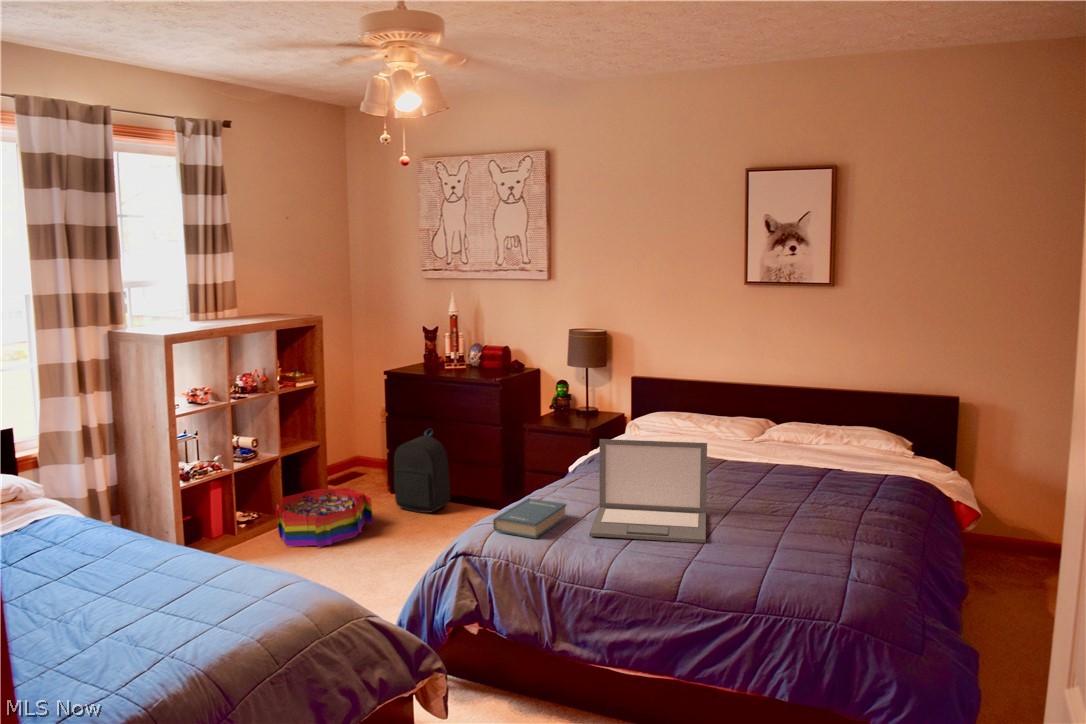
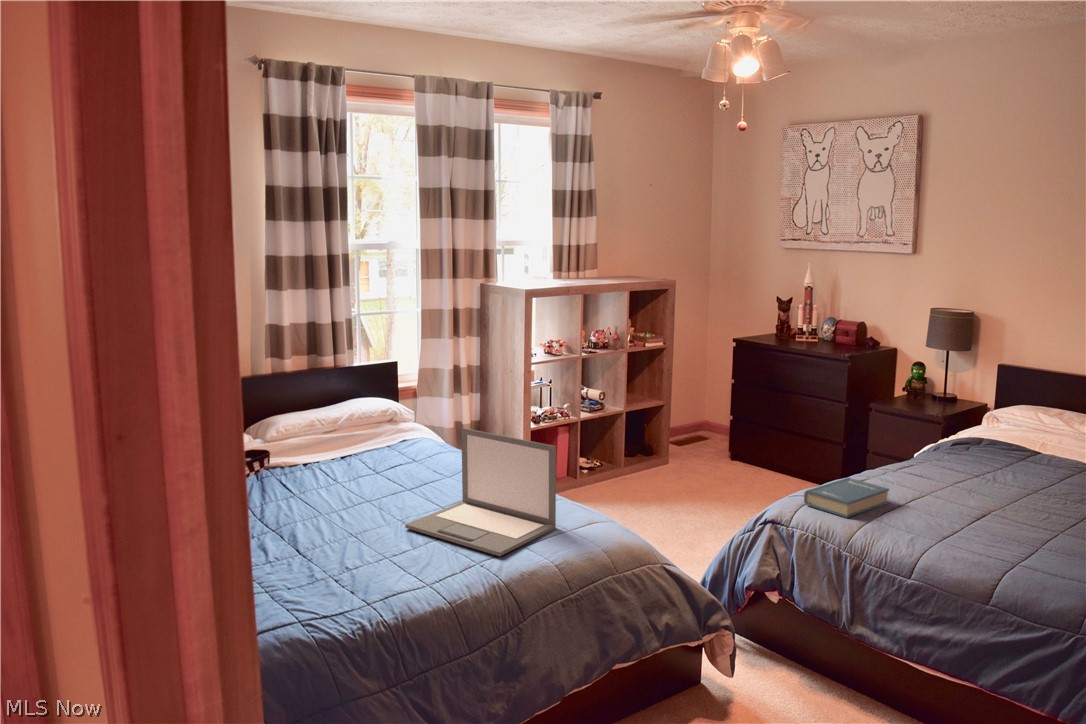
backpack: present [394,429,451,513] -> none [727,402,785,487]
laptop: present [589,439,707,543] -> present [405,428,556,556]
storage bin: present [276,488,373,548] -> none [610,448,701,503]

